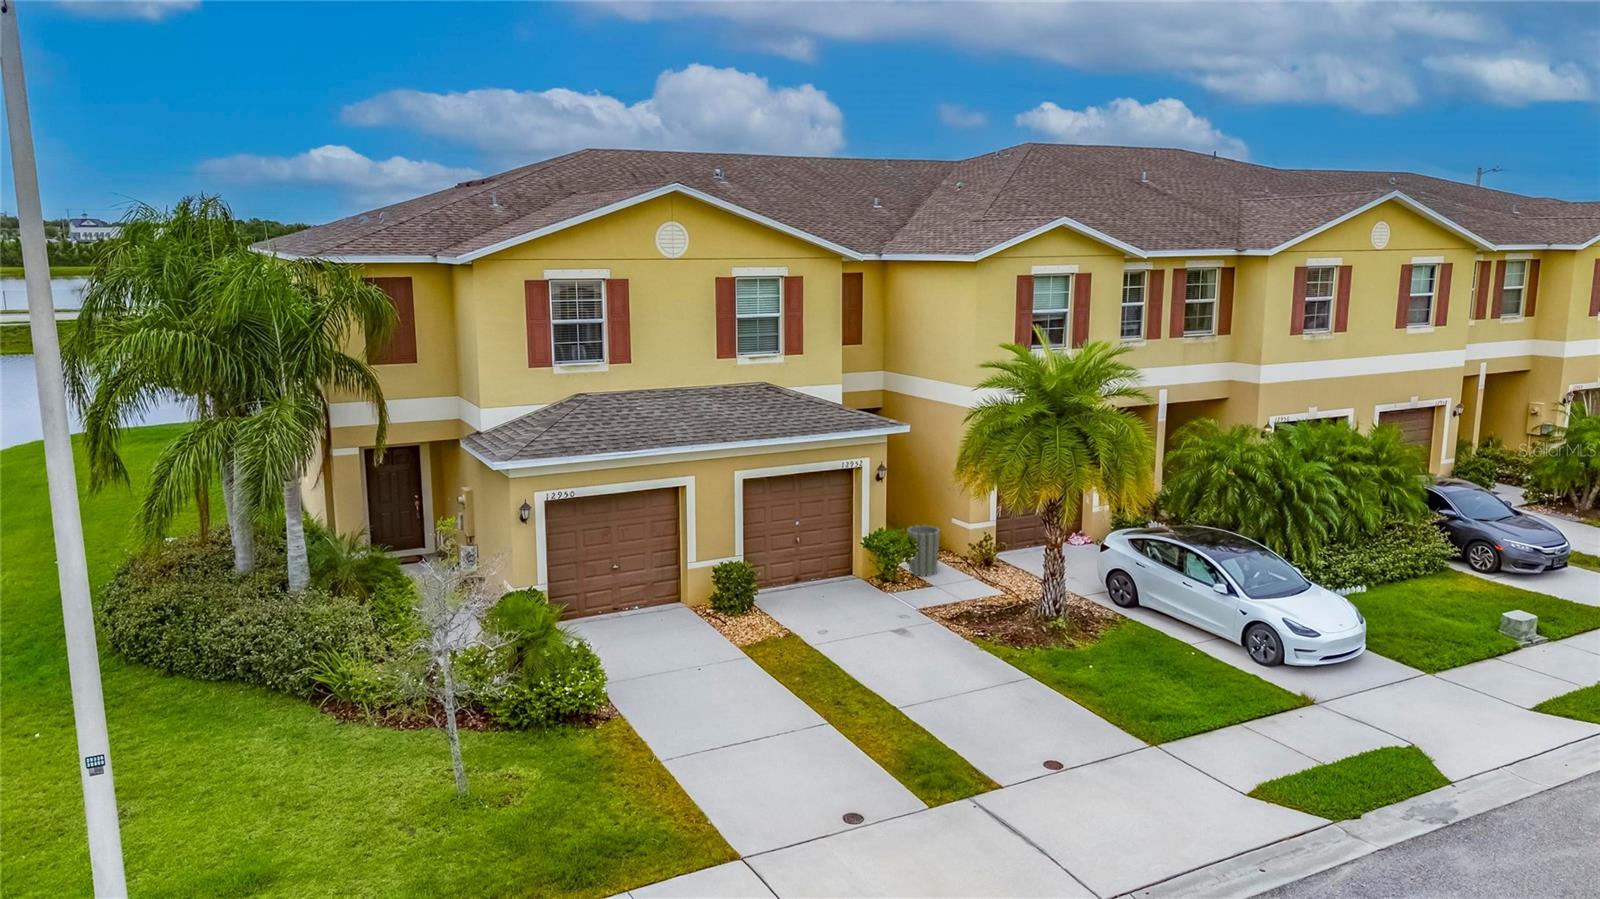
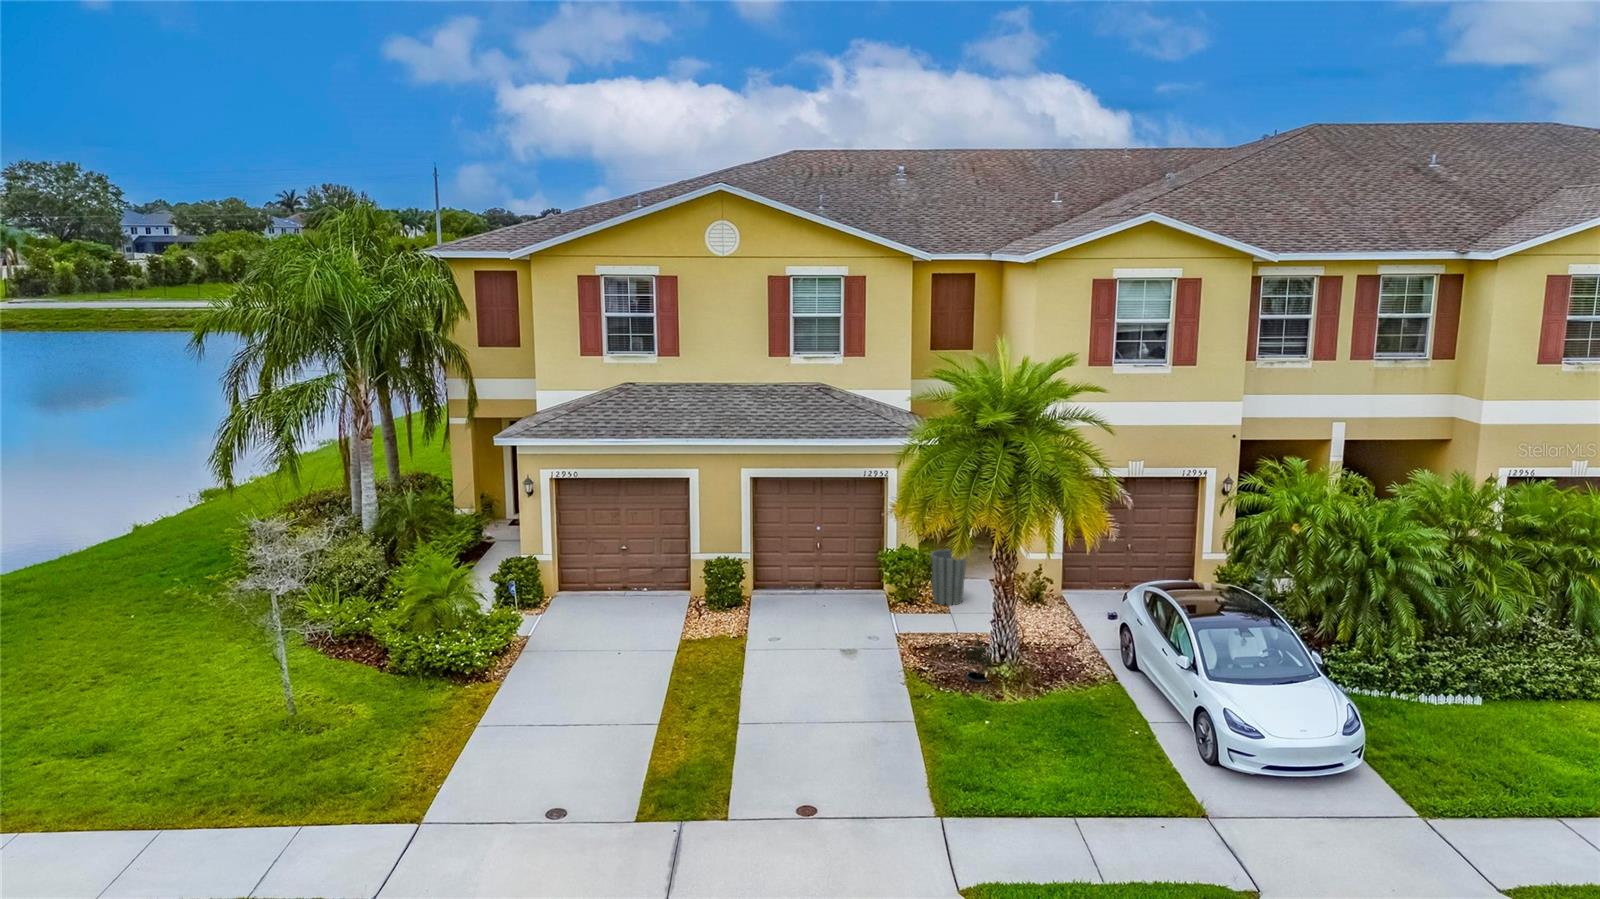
potted tree: none [1014,594,1044,637] -> present [964,637,991,682]

